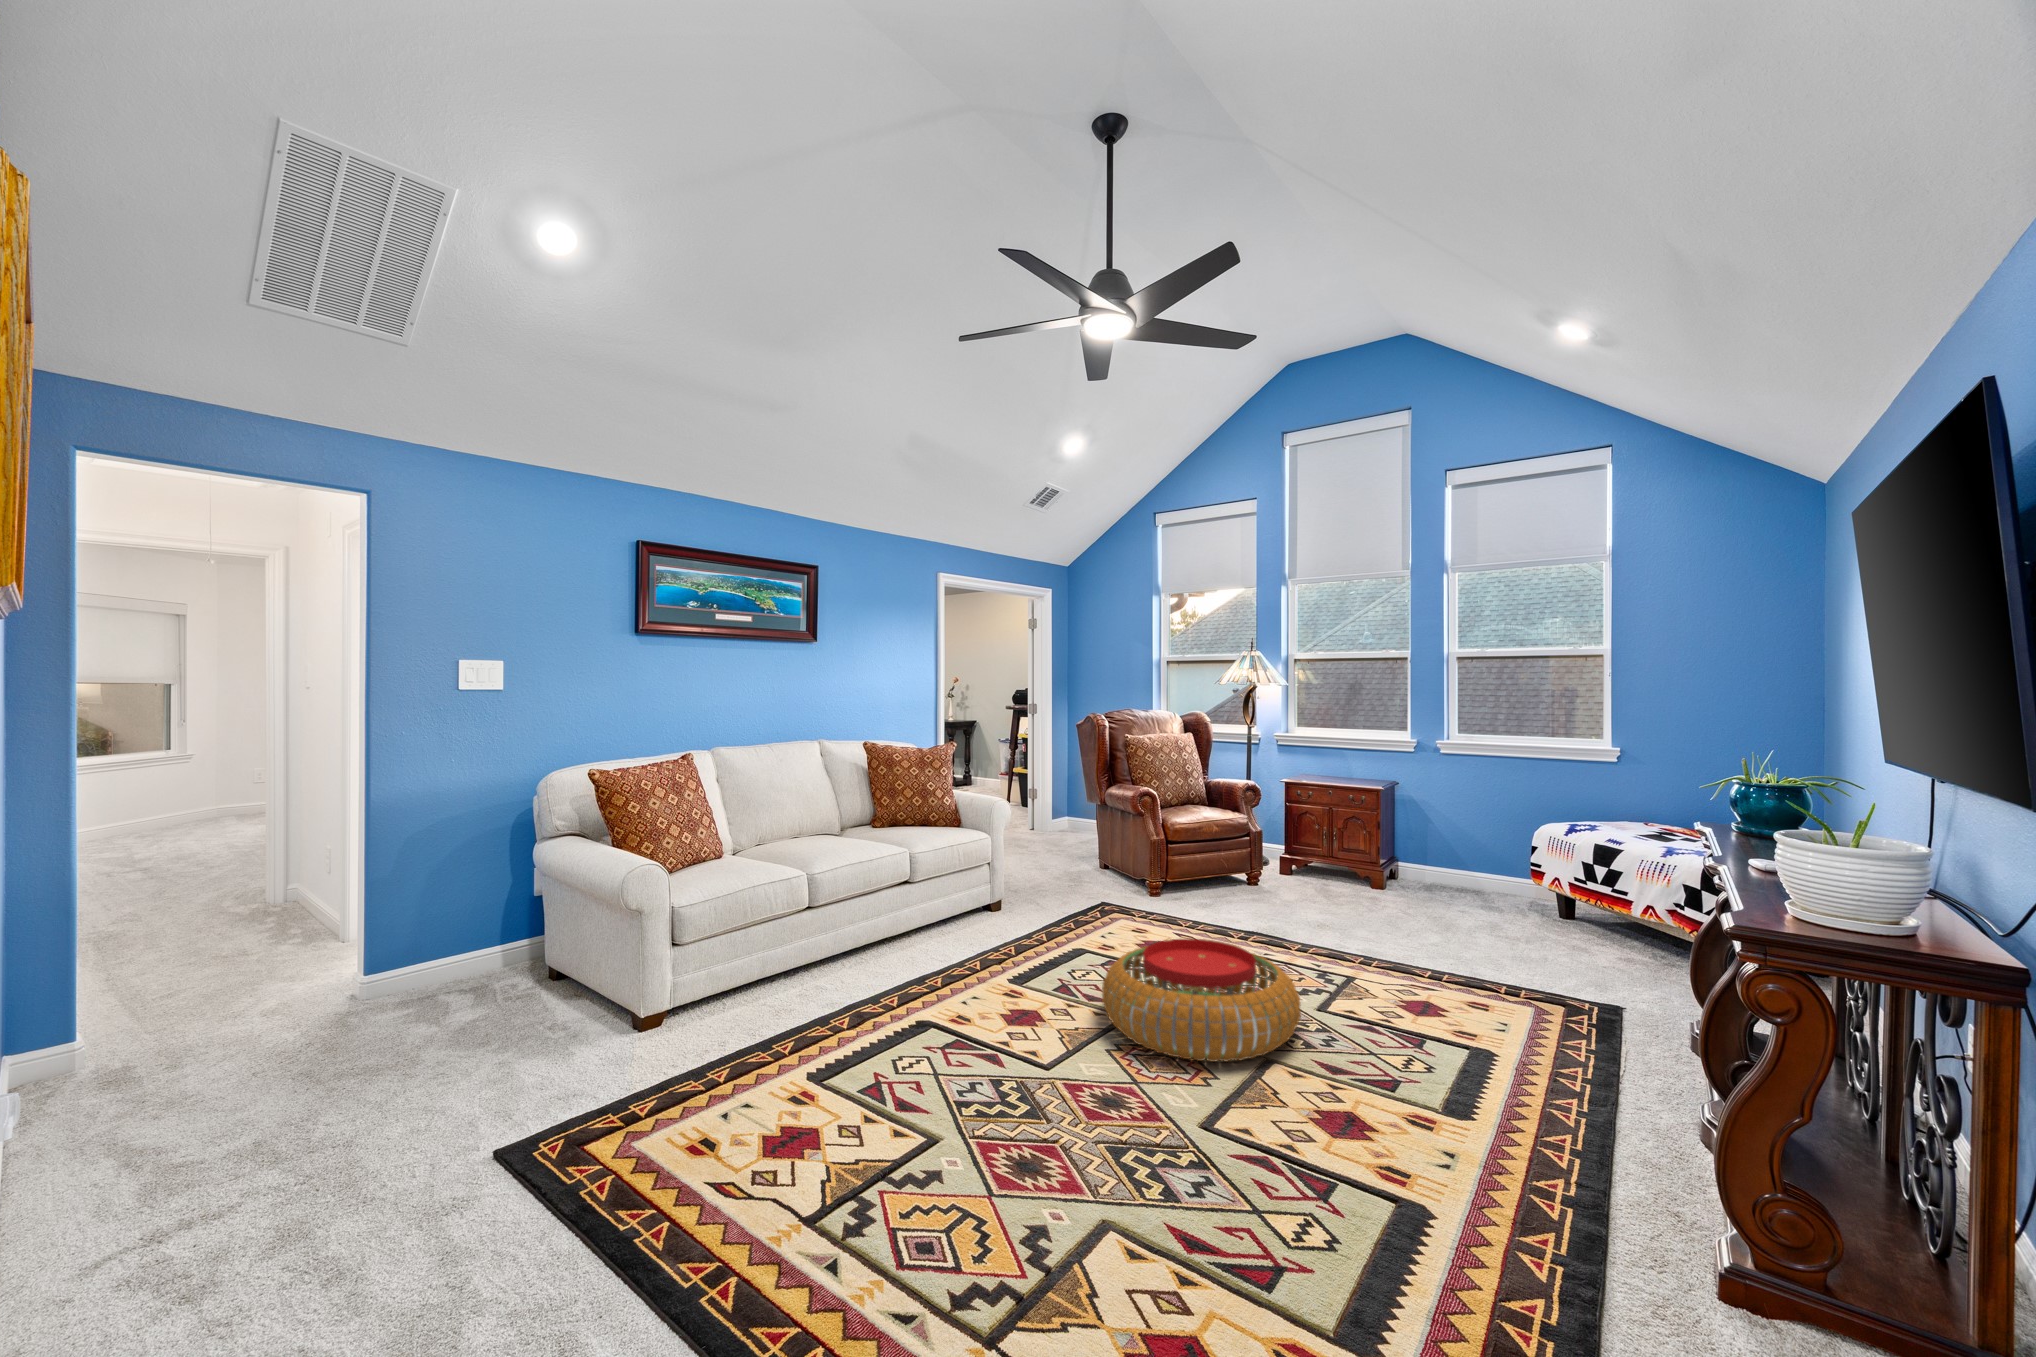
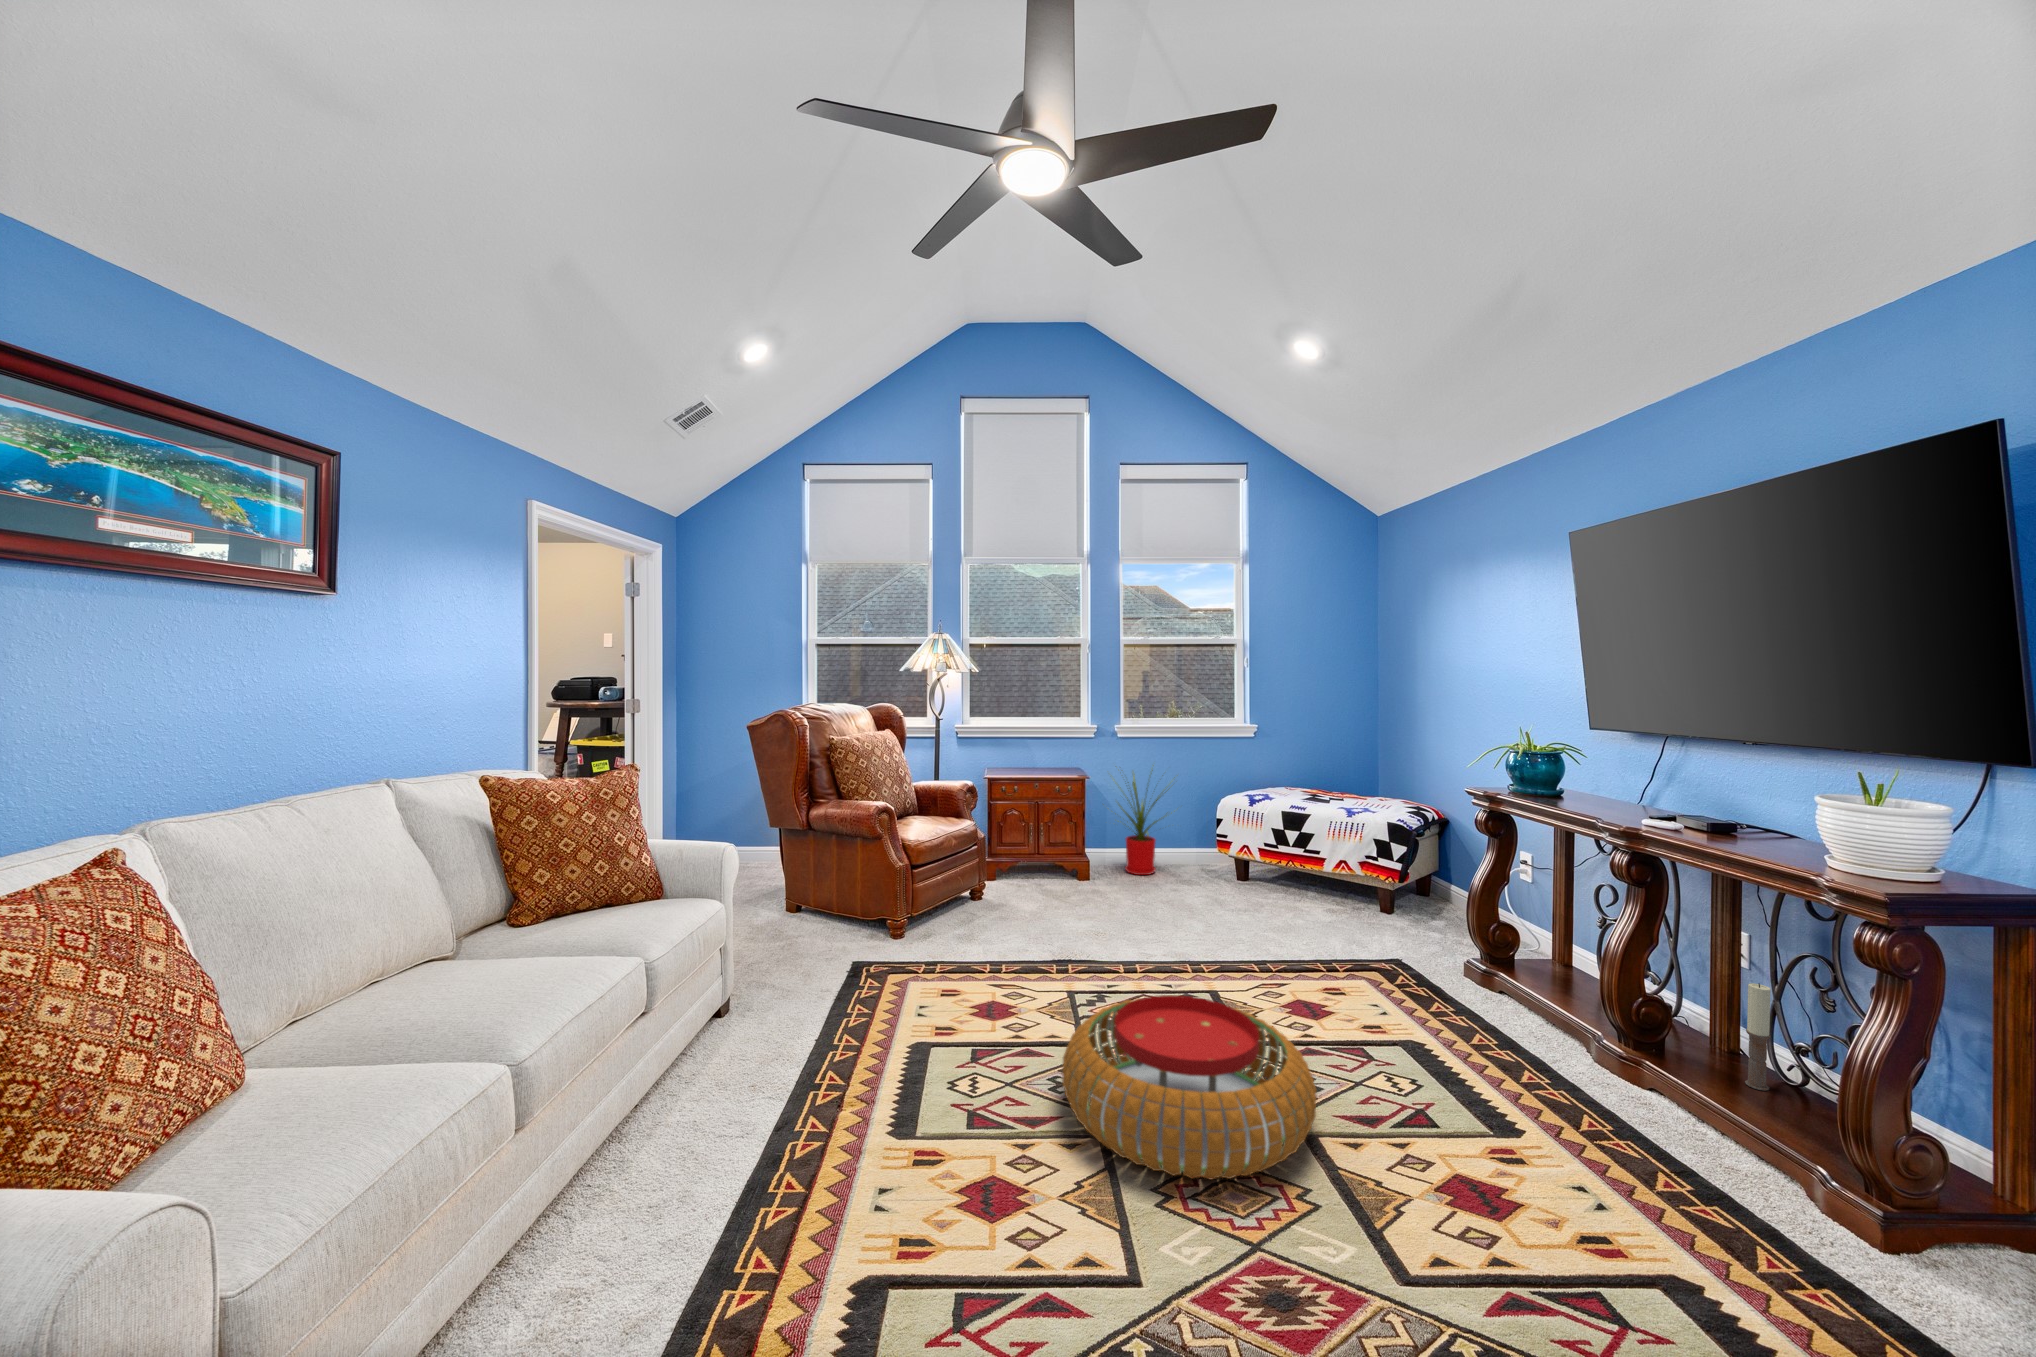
house plant: none [1403,778,1501,899] -> present [1118,770,1170,875]
candle: none [1830,1050,1860,1183] -> present [1745,983,1771,1091]

